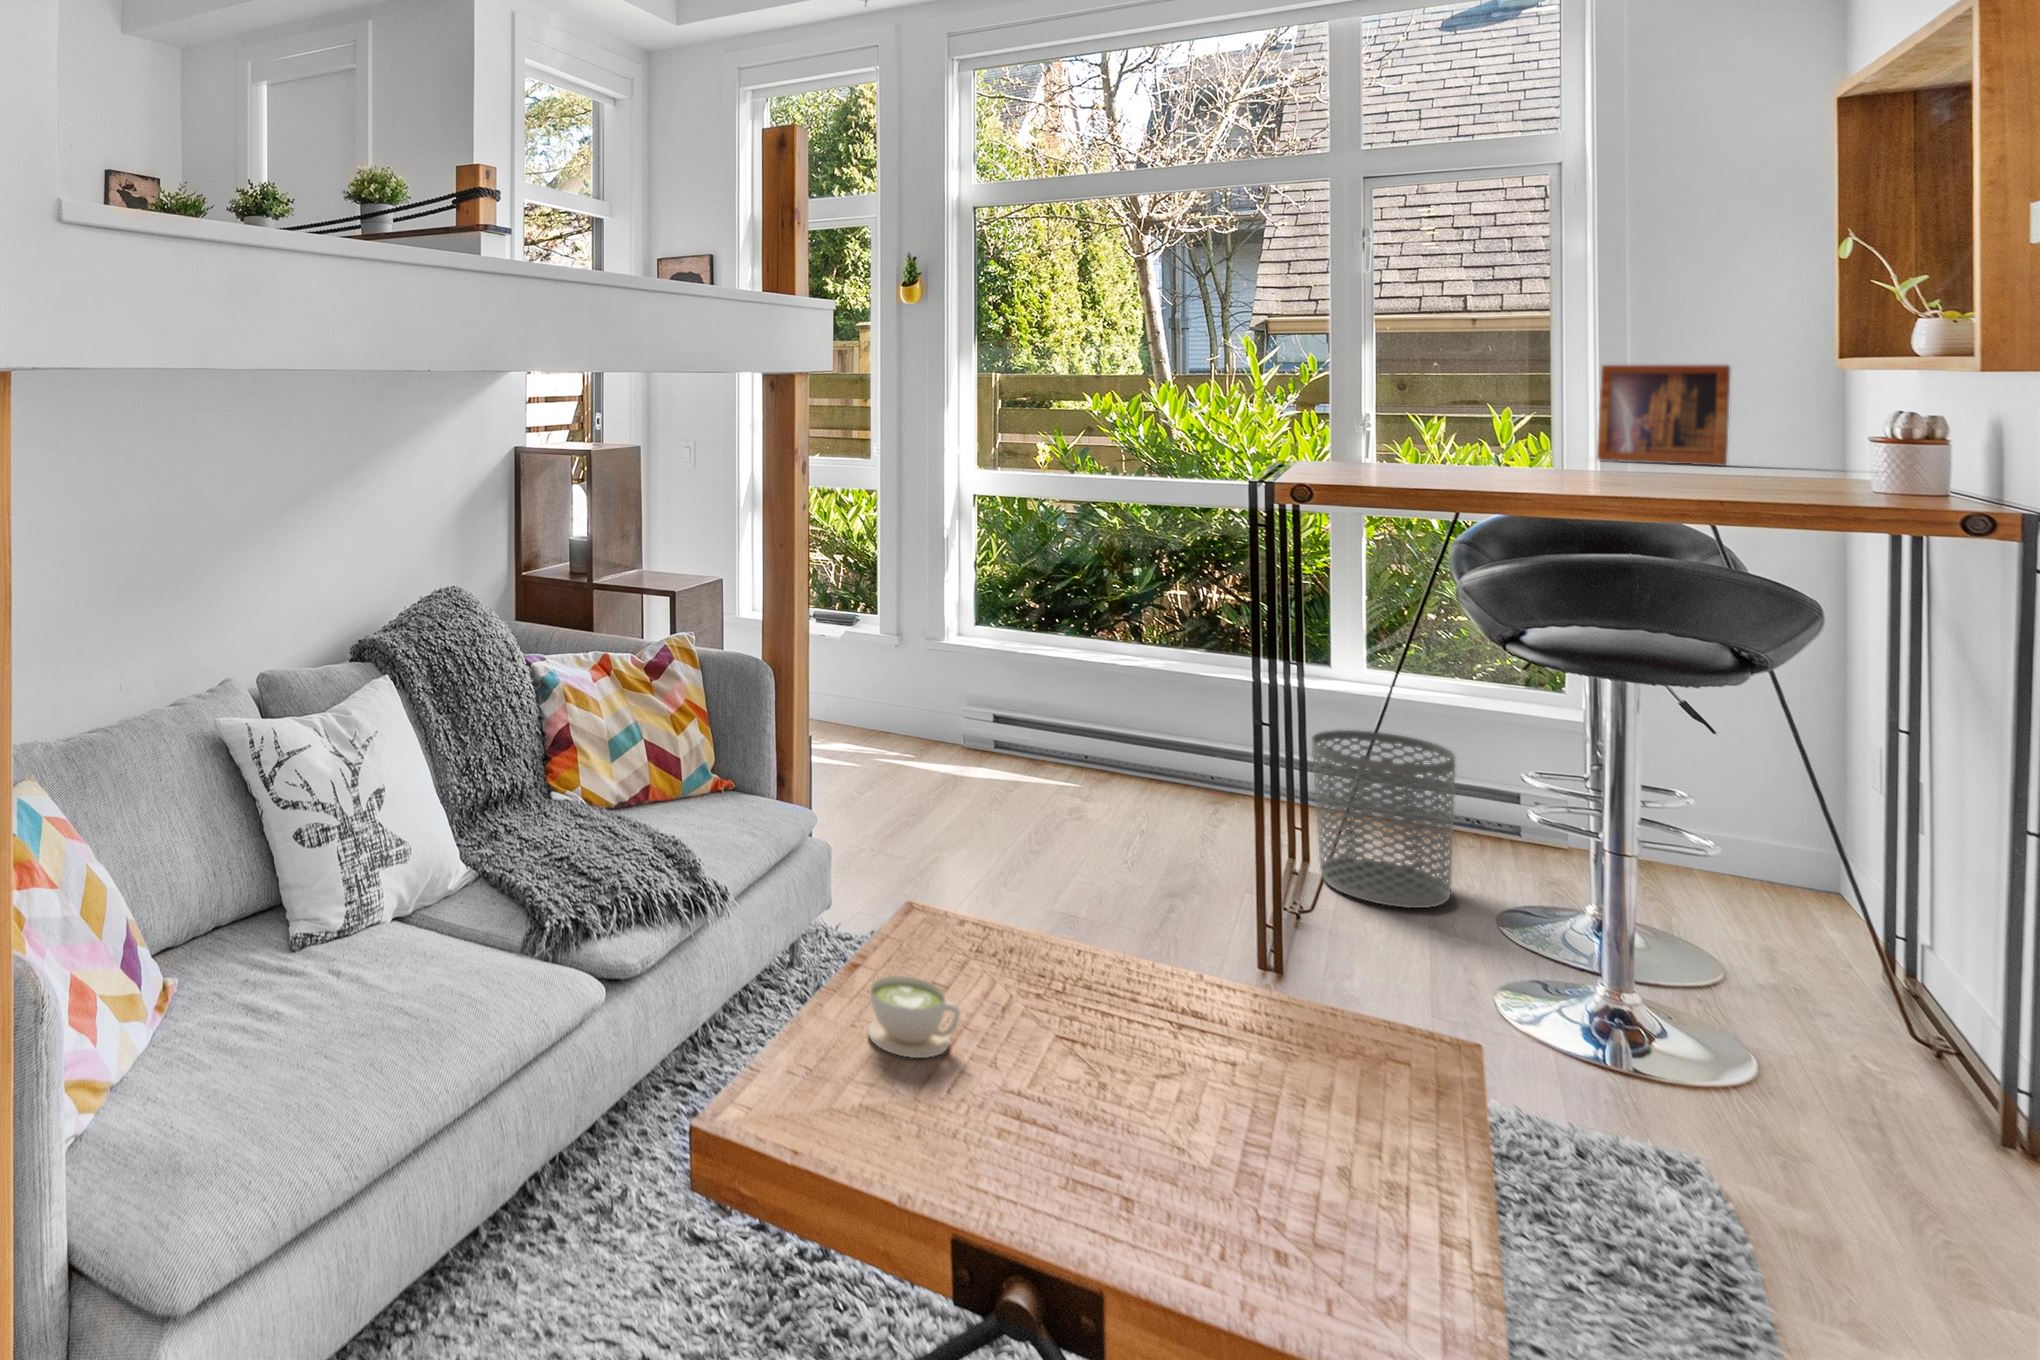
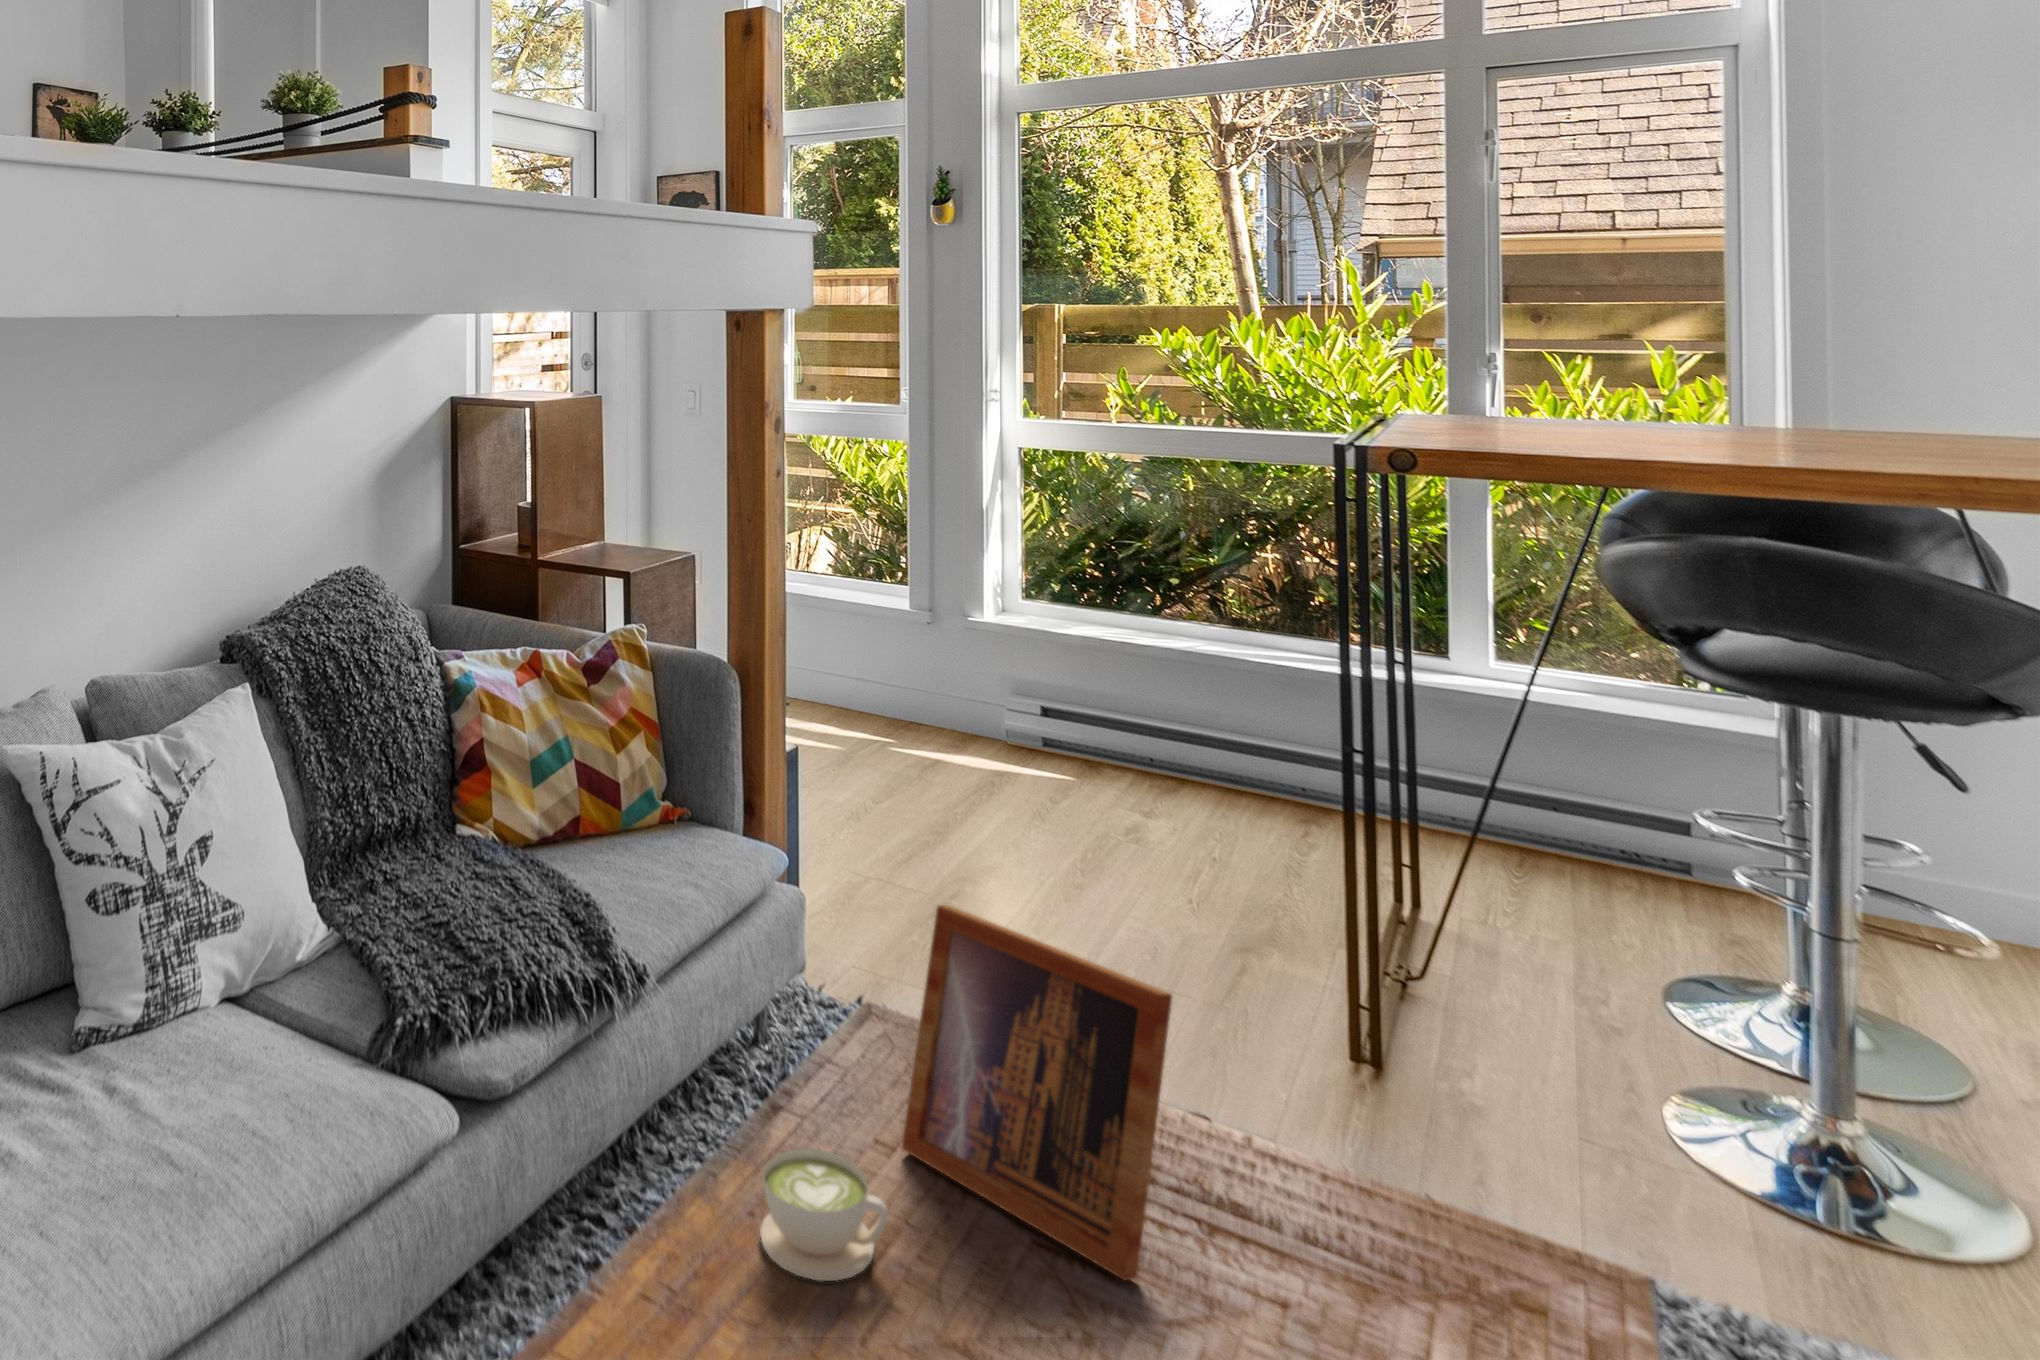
picture frame: present [1597,365,1730,466] -> present [902,905,1172,1280]
waste bin: present [1312,730,1455,908] -> none [1420,745,1606,971]

